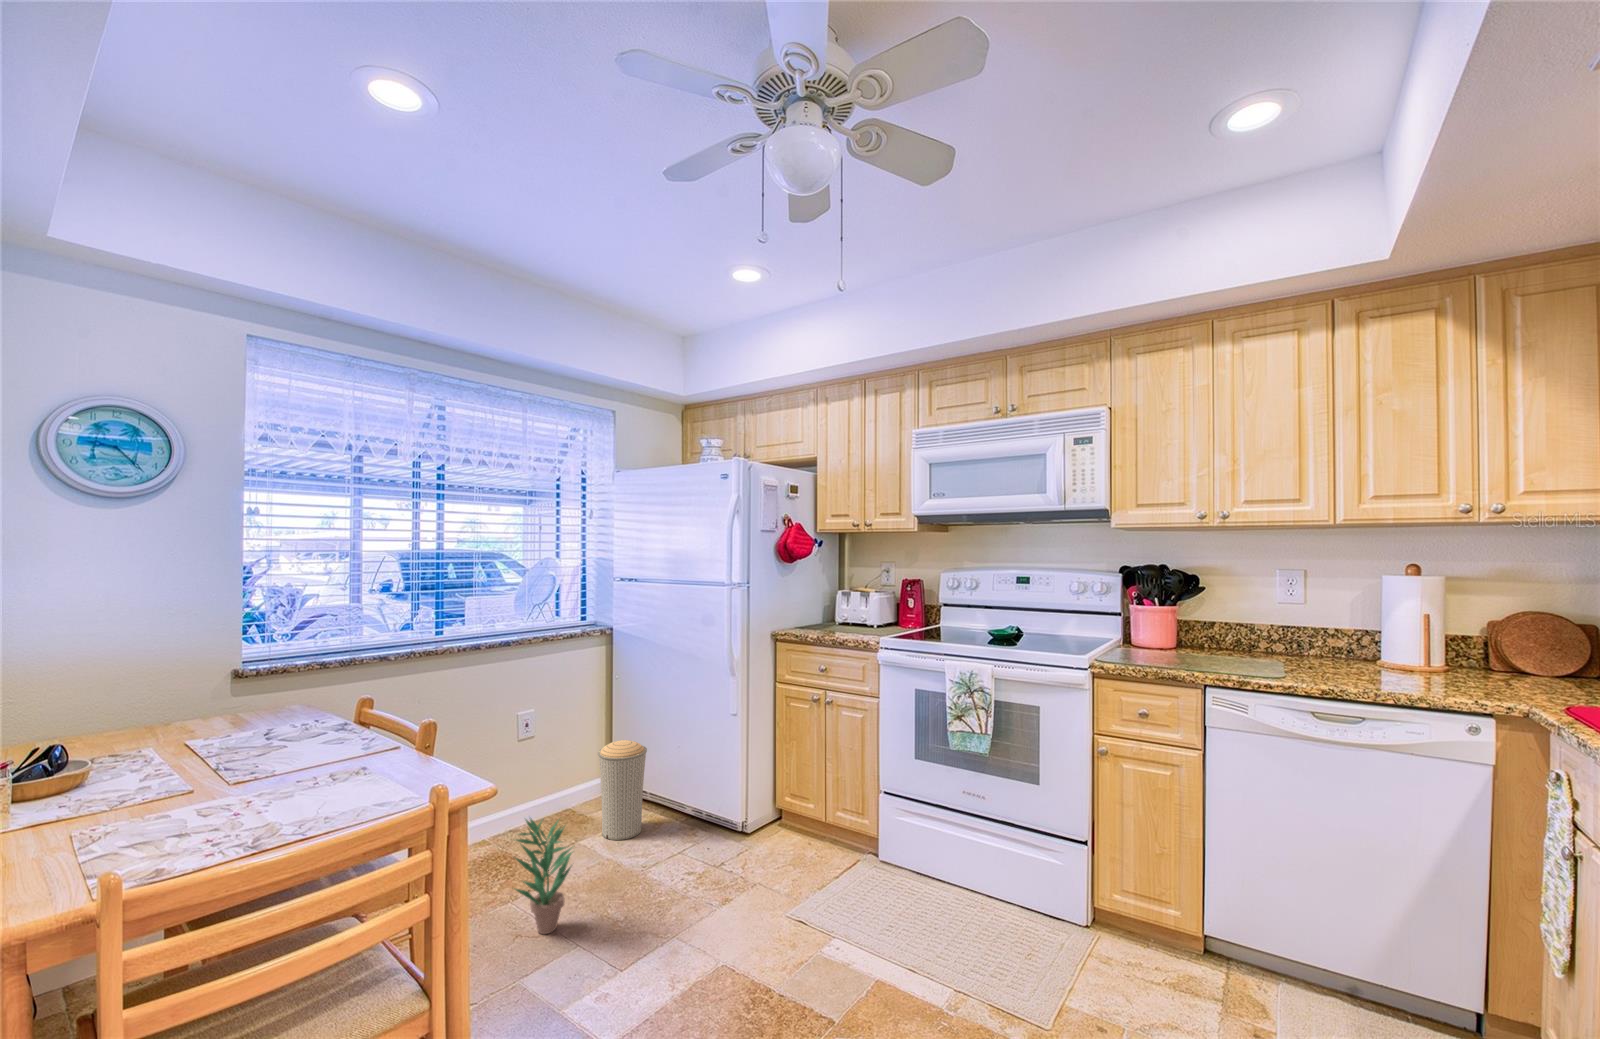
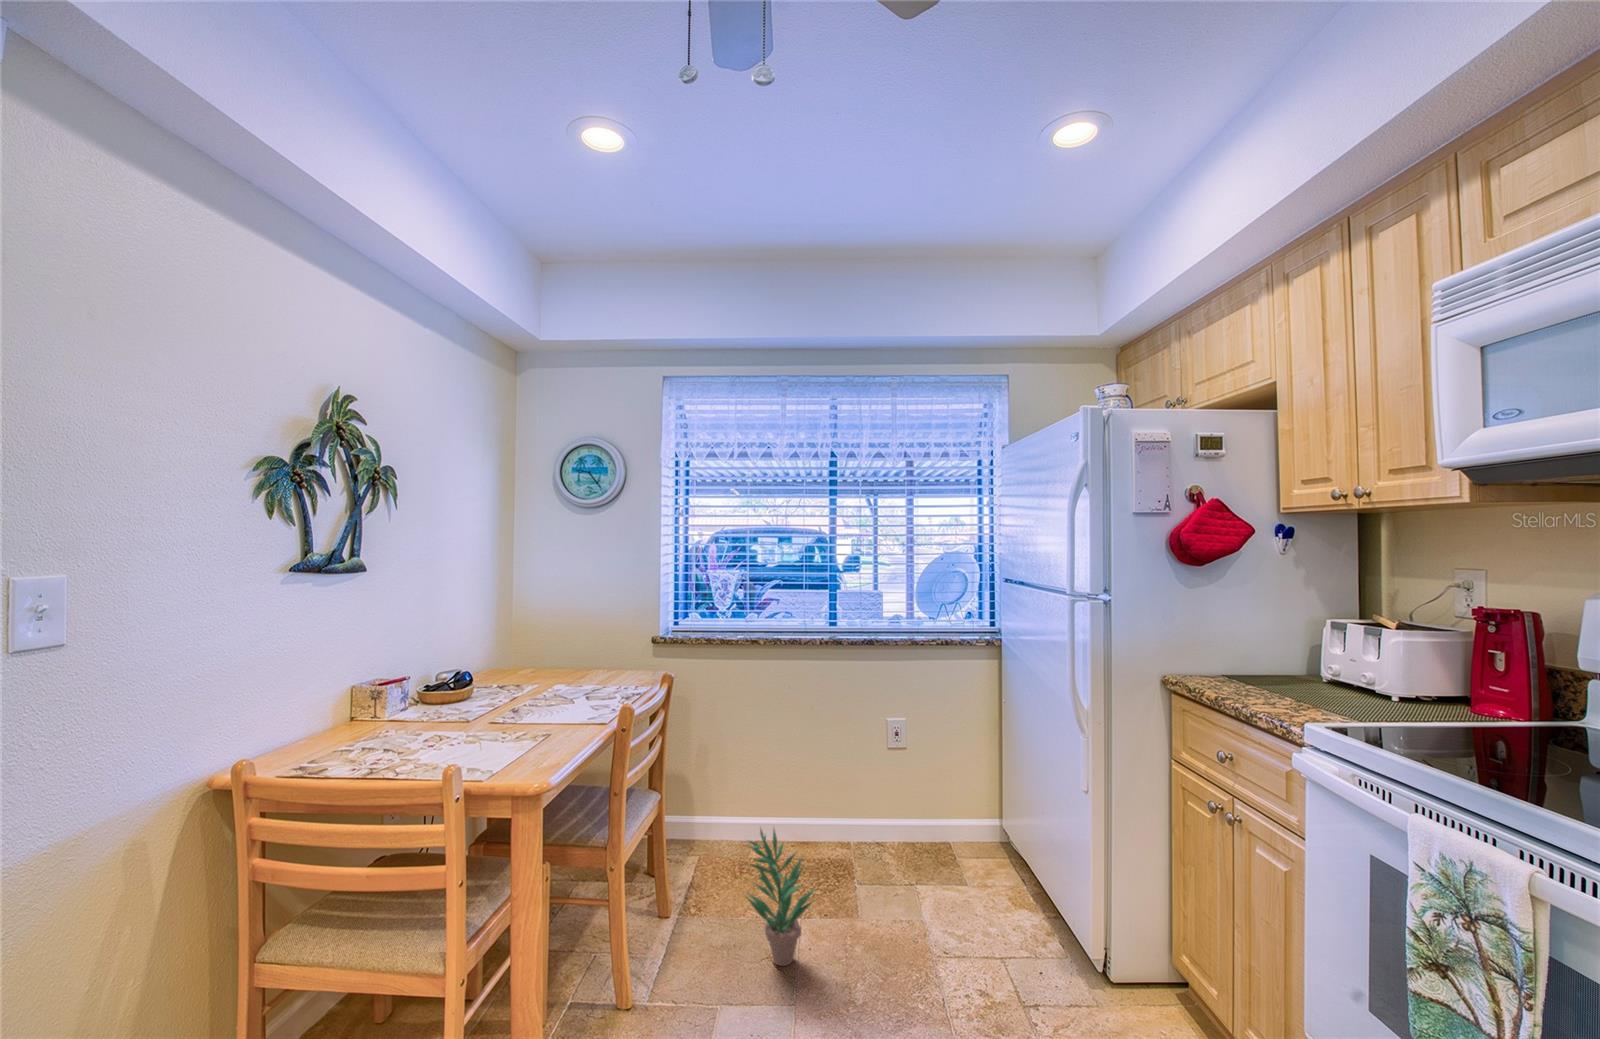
trash can: present [598,740,647,840] -> none [936,778,997,905]

